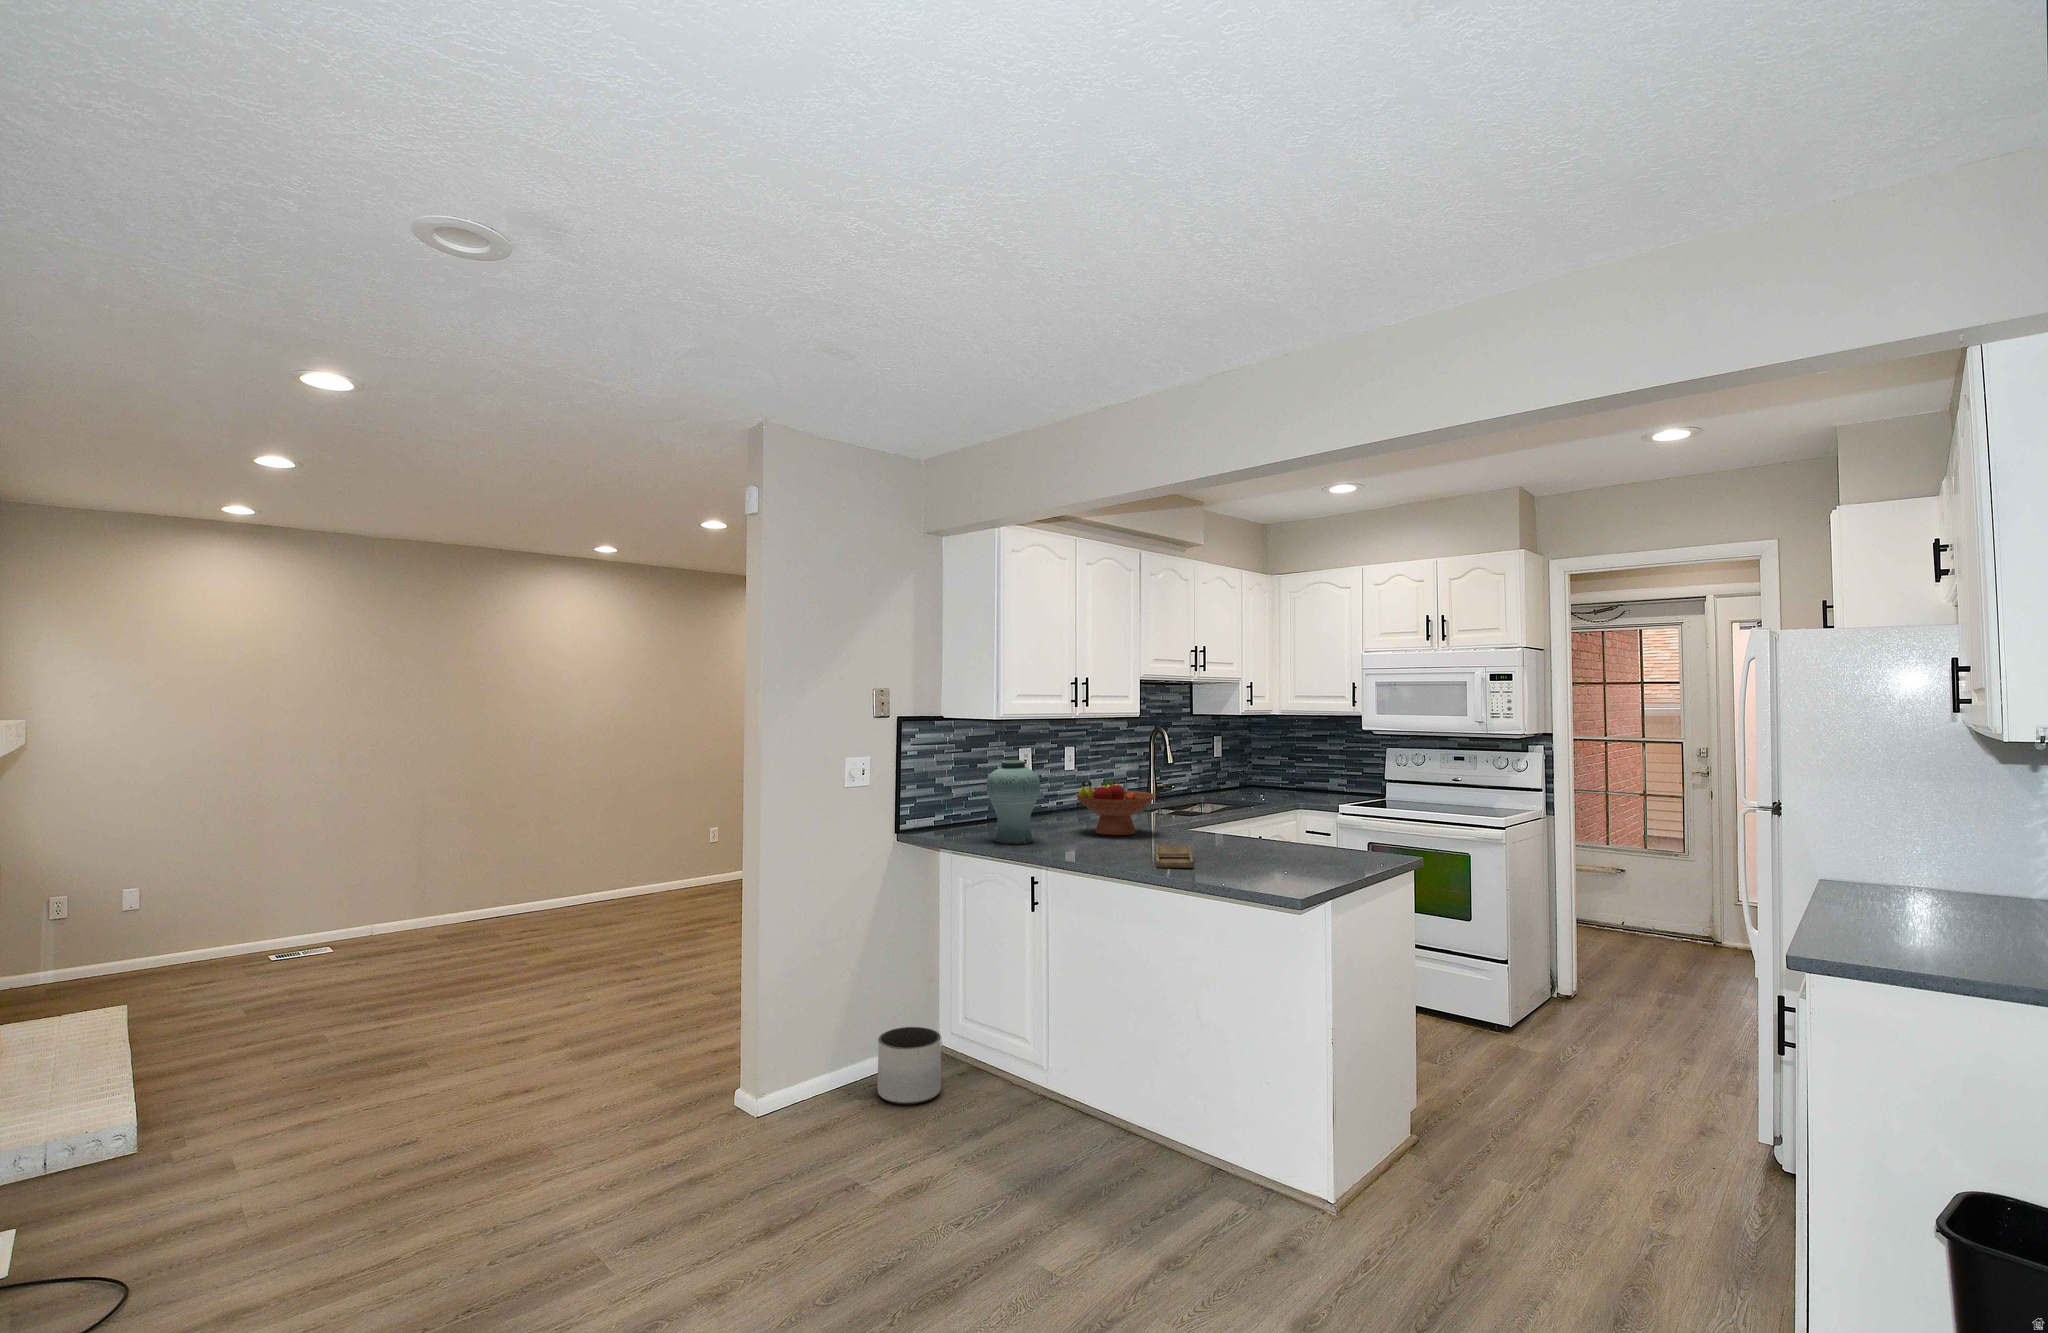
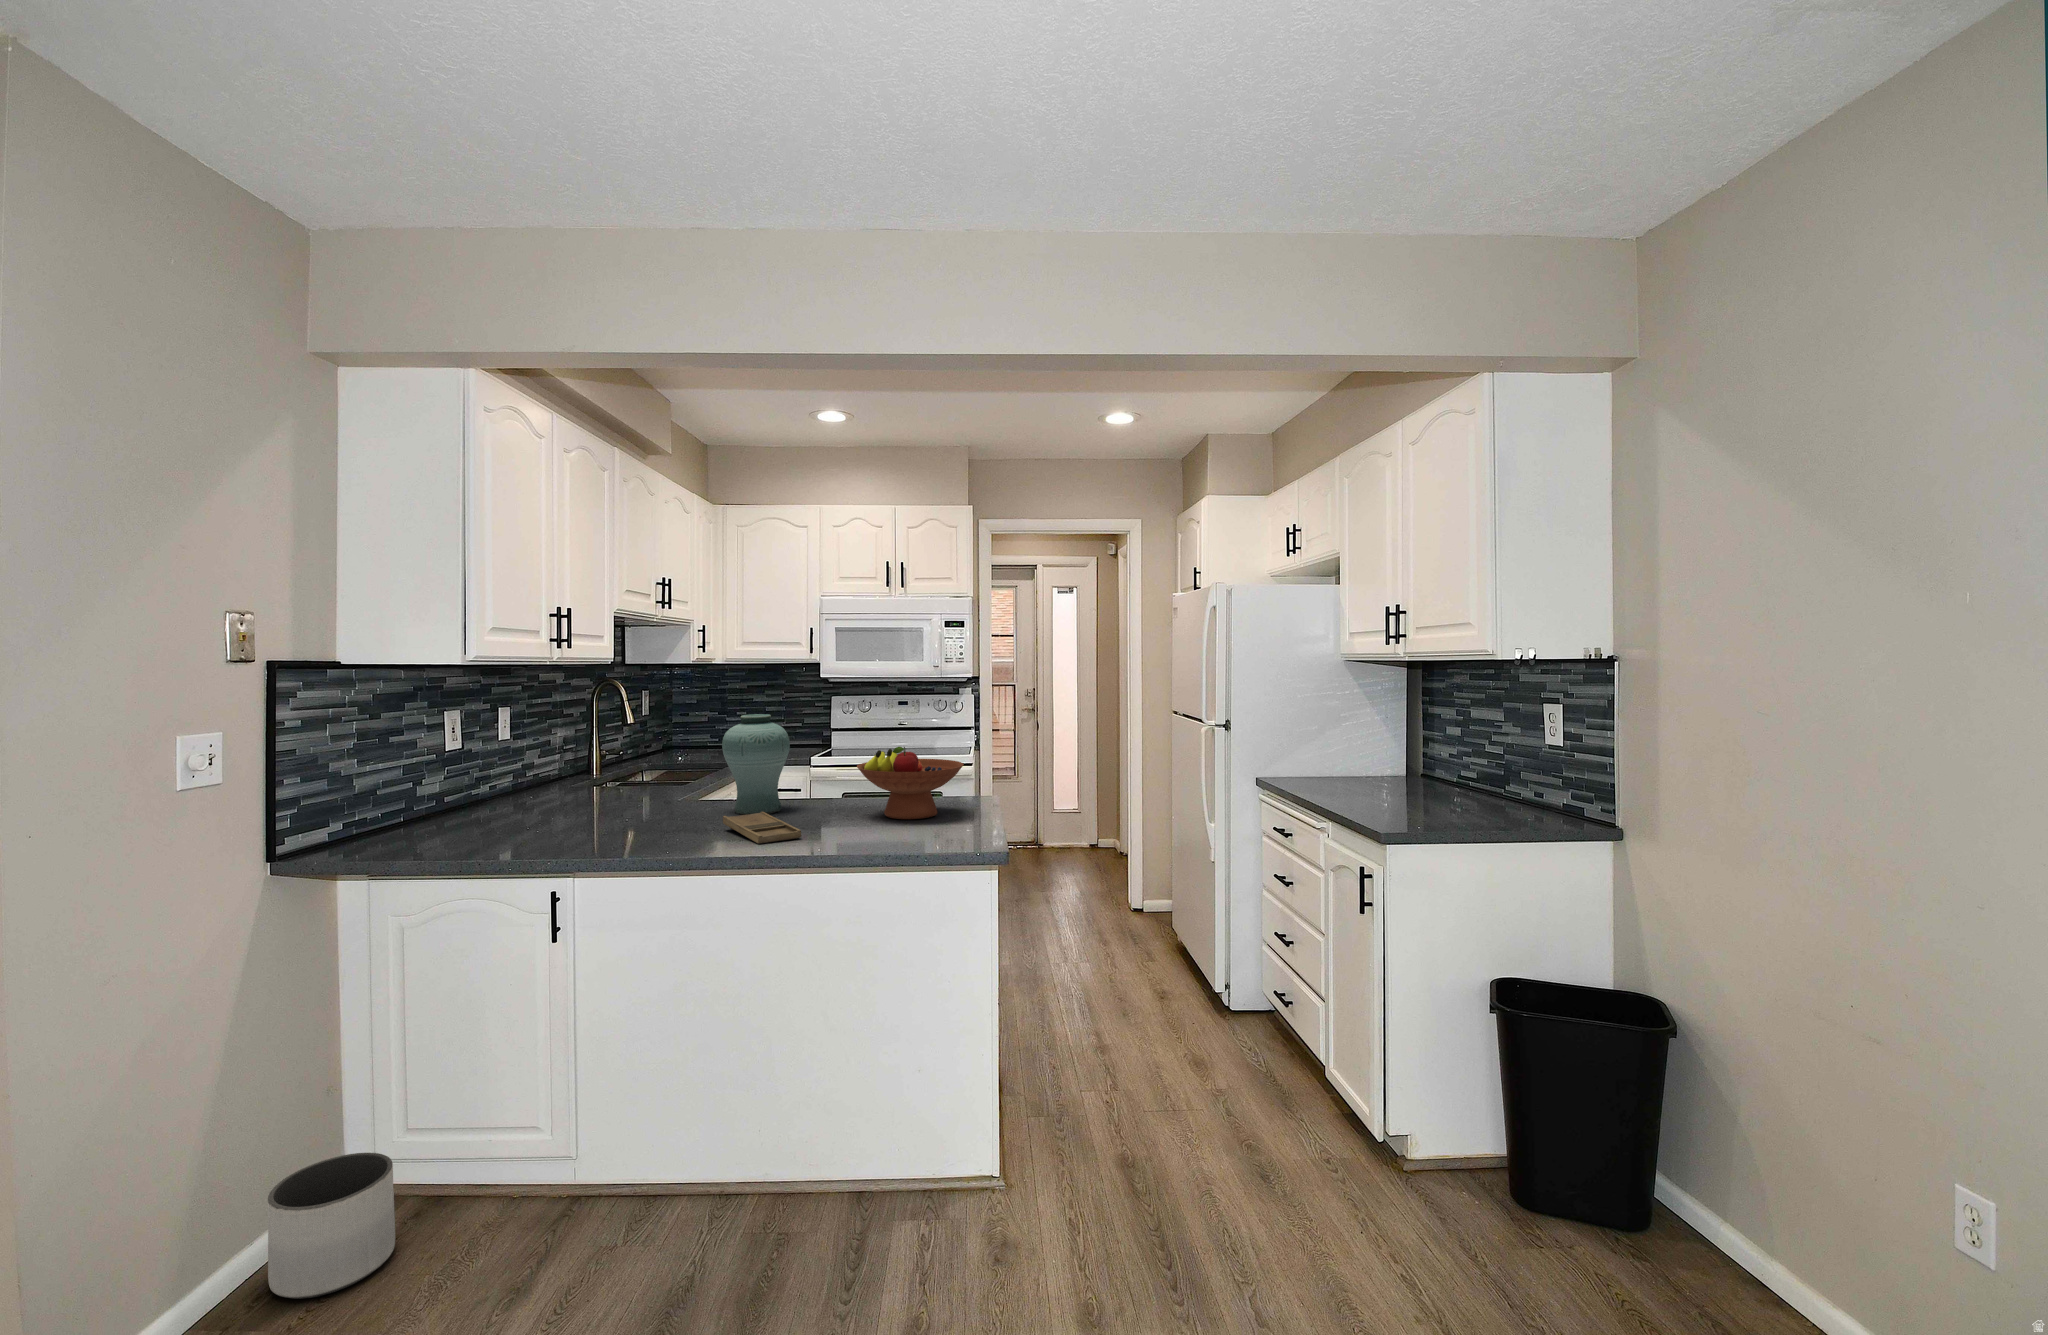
vase: present [986,760,1040,844] -> present [722,714,790,815]
fruit bowl: present [1076,780,1155,836] -> present [857,747,964,819]

